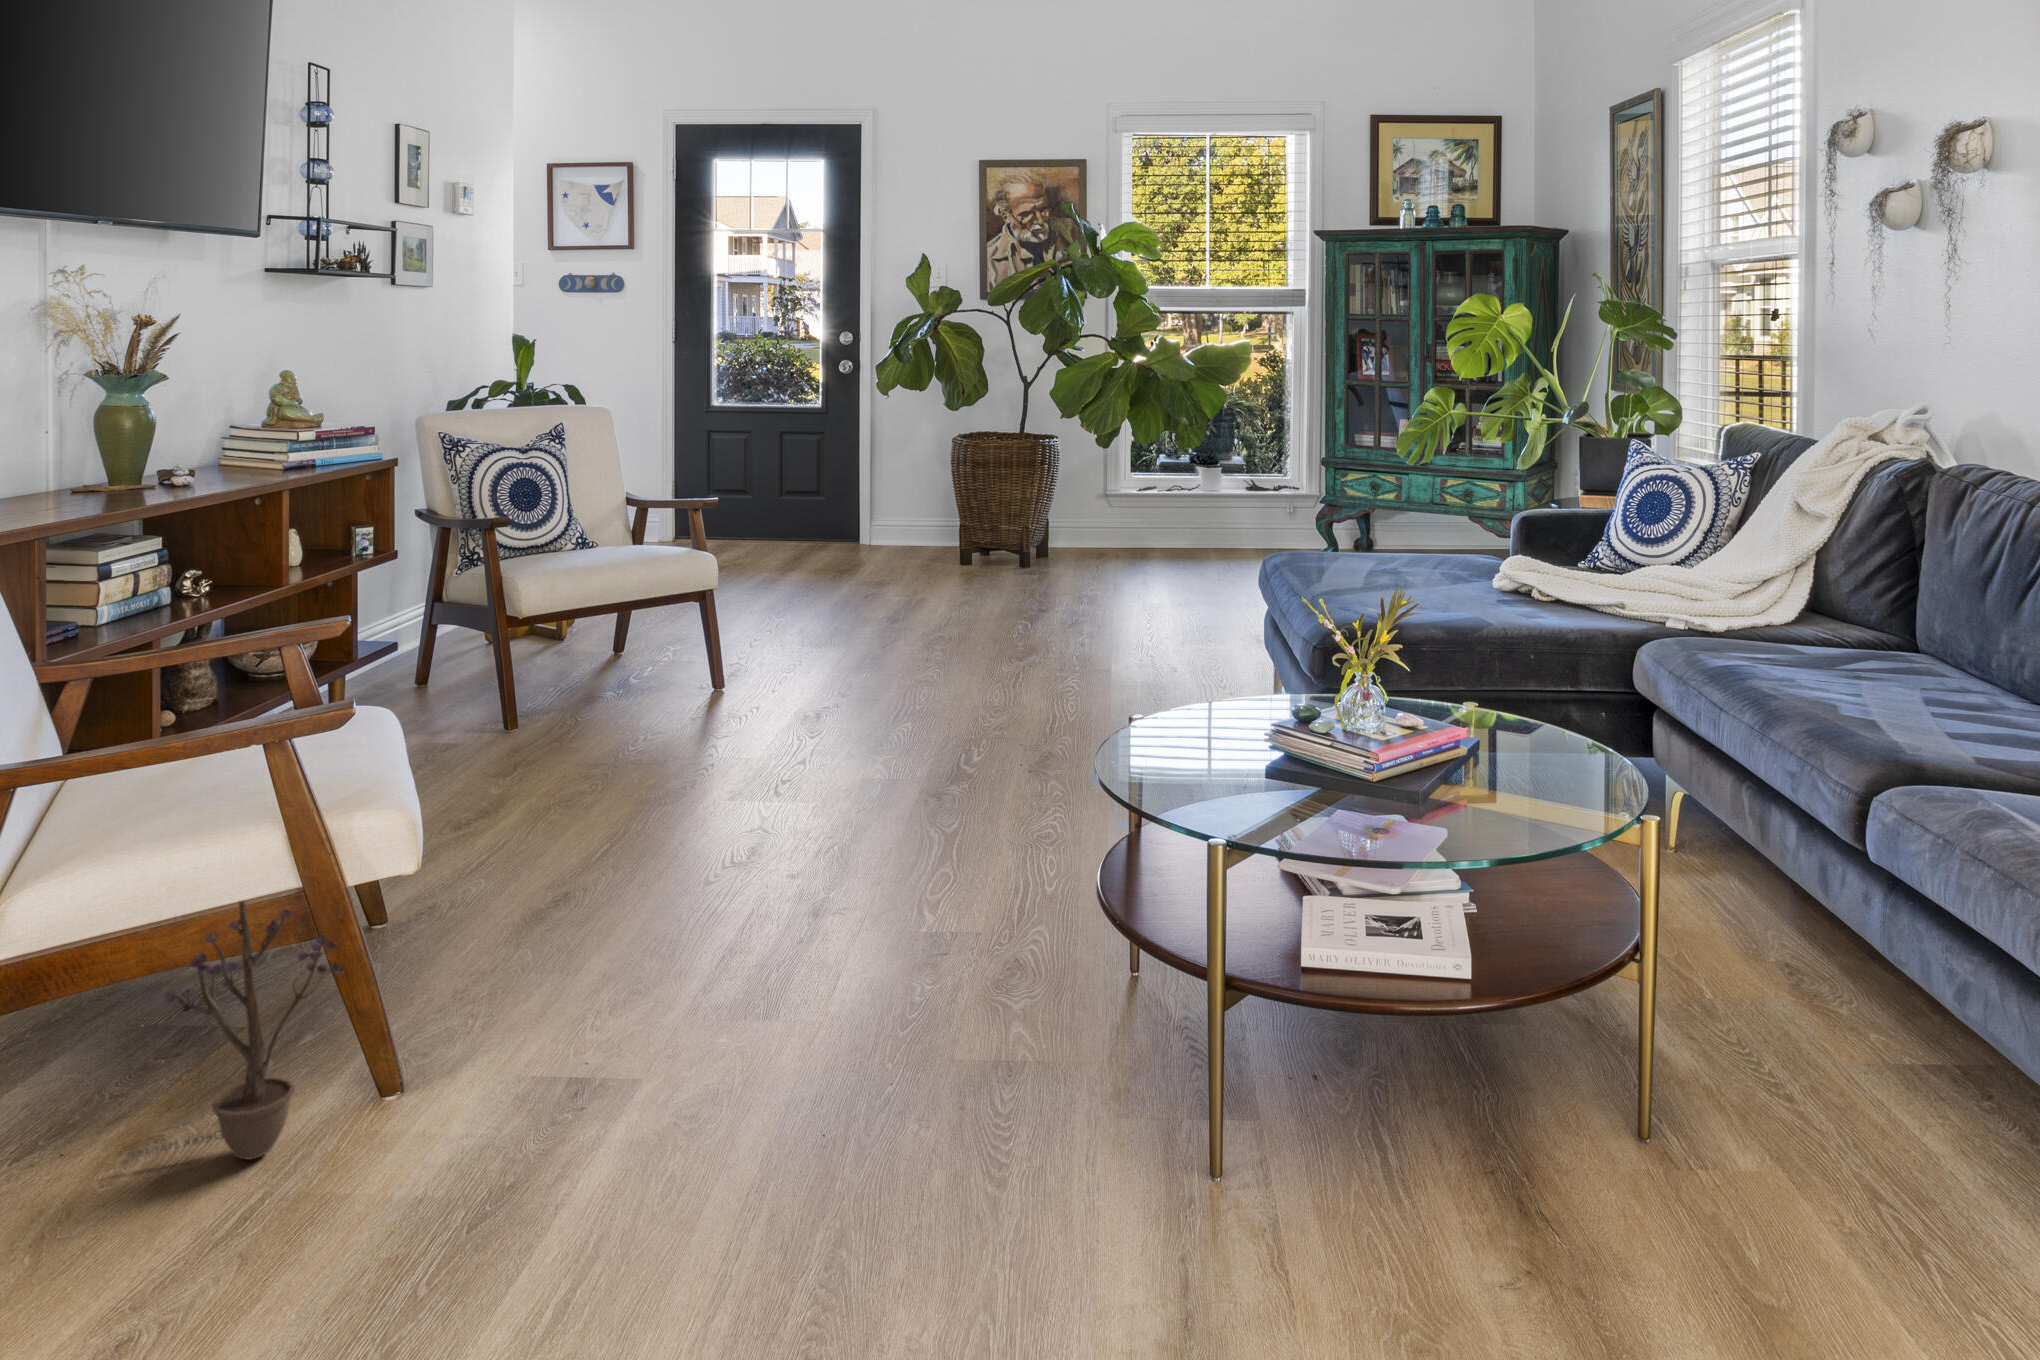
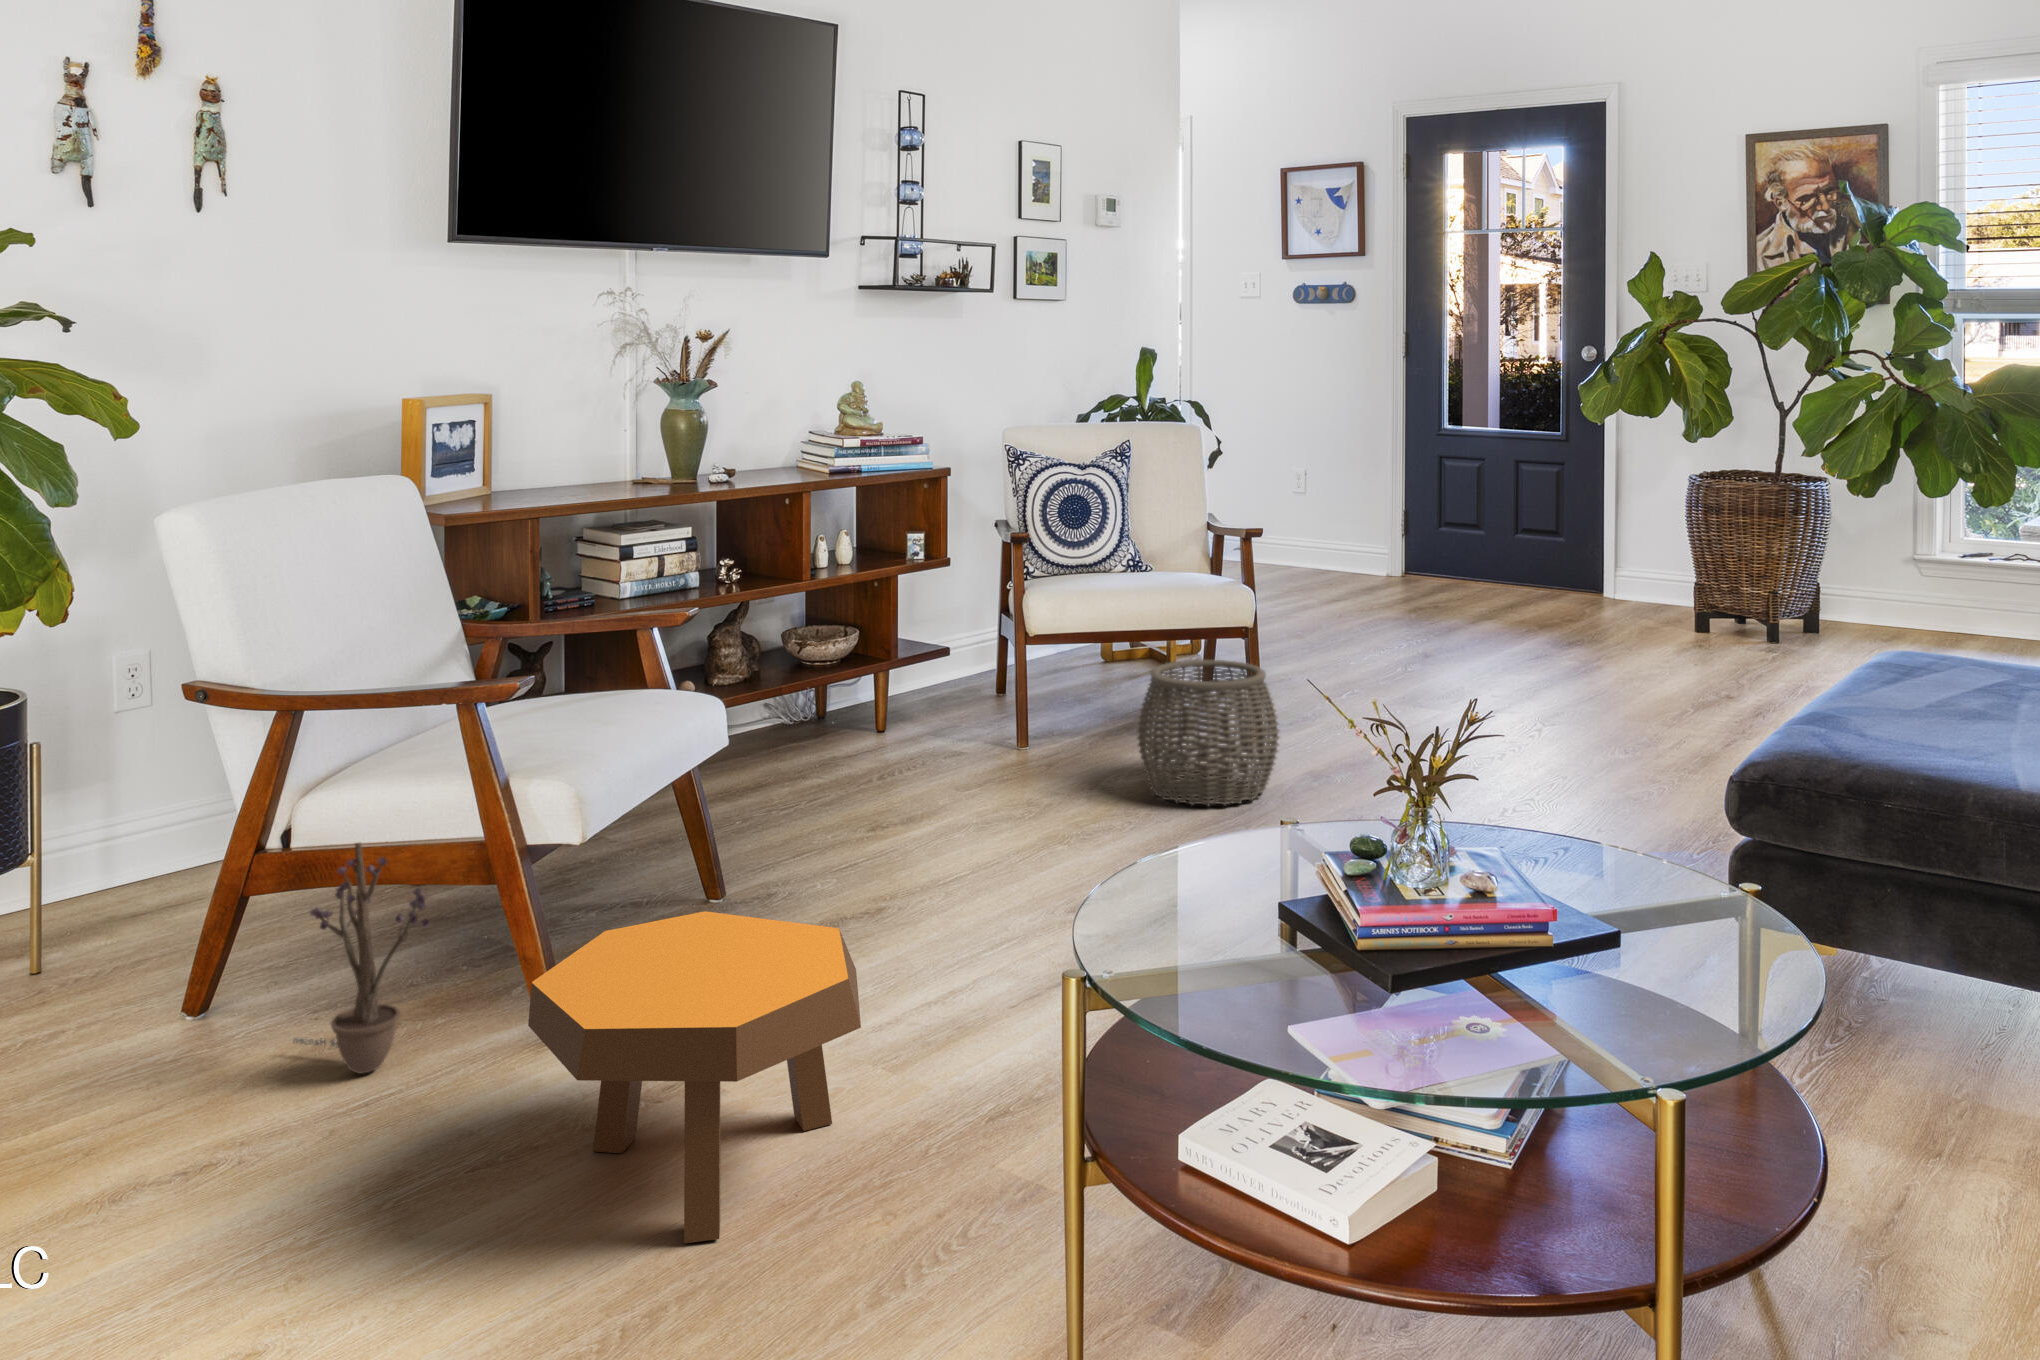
woven basket: none [686,618,819,751] -> present [1137,660,1279,806]
footstool: none [583,871,892,1161] -> present [528,911,861,1243]

